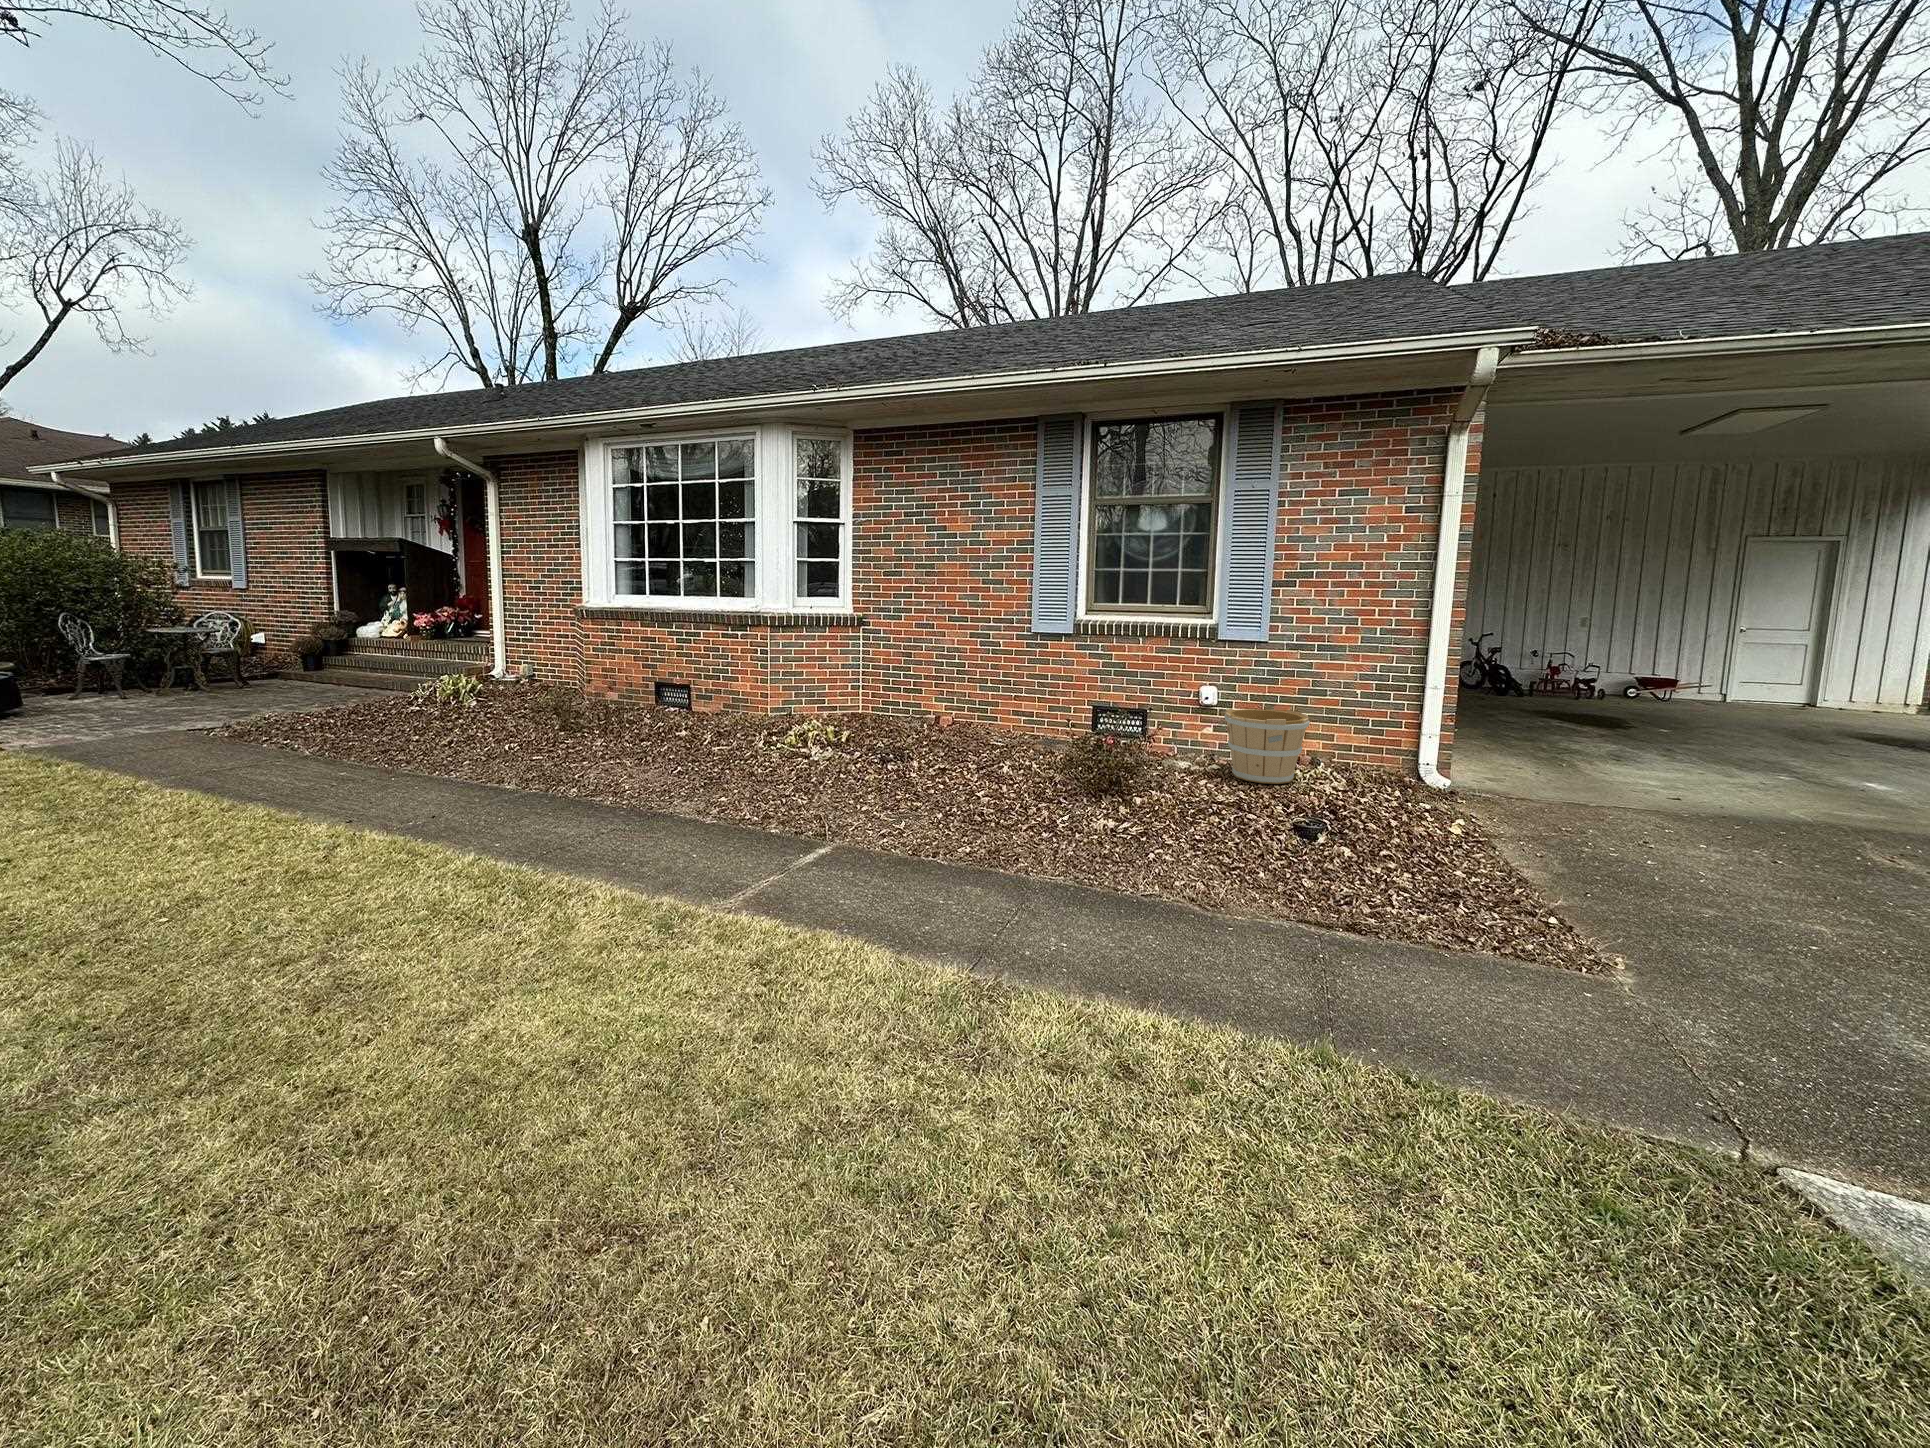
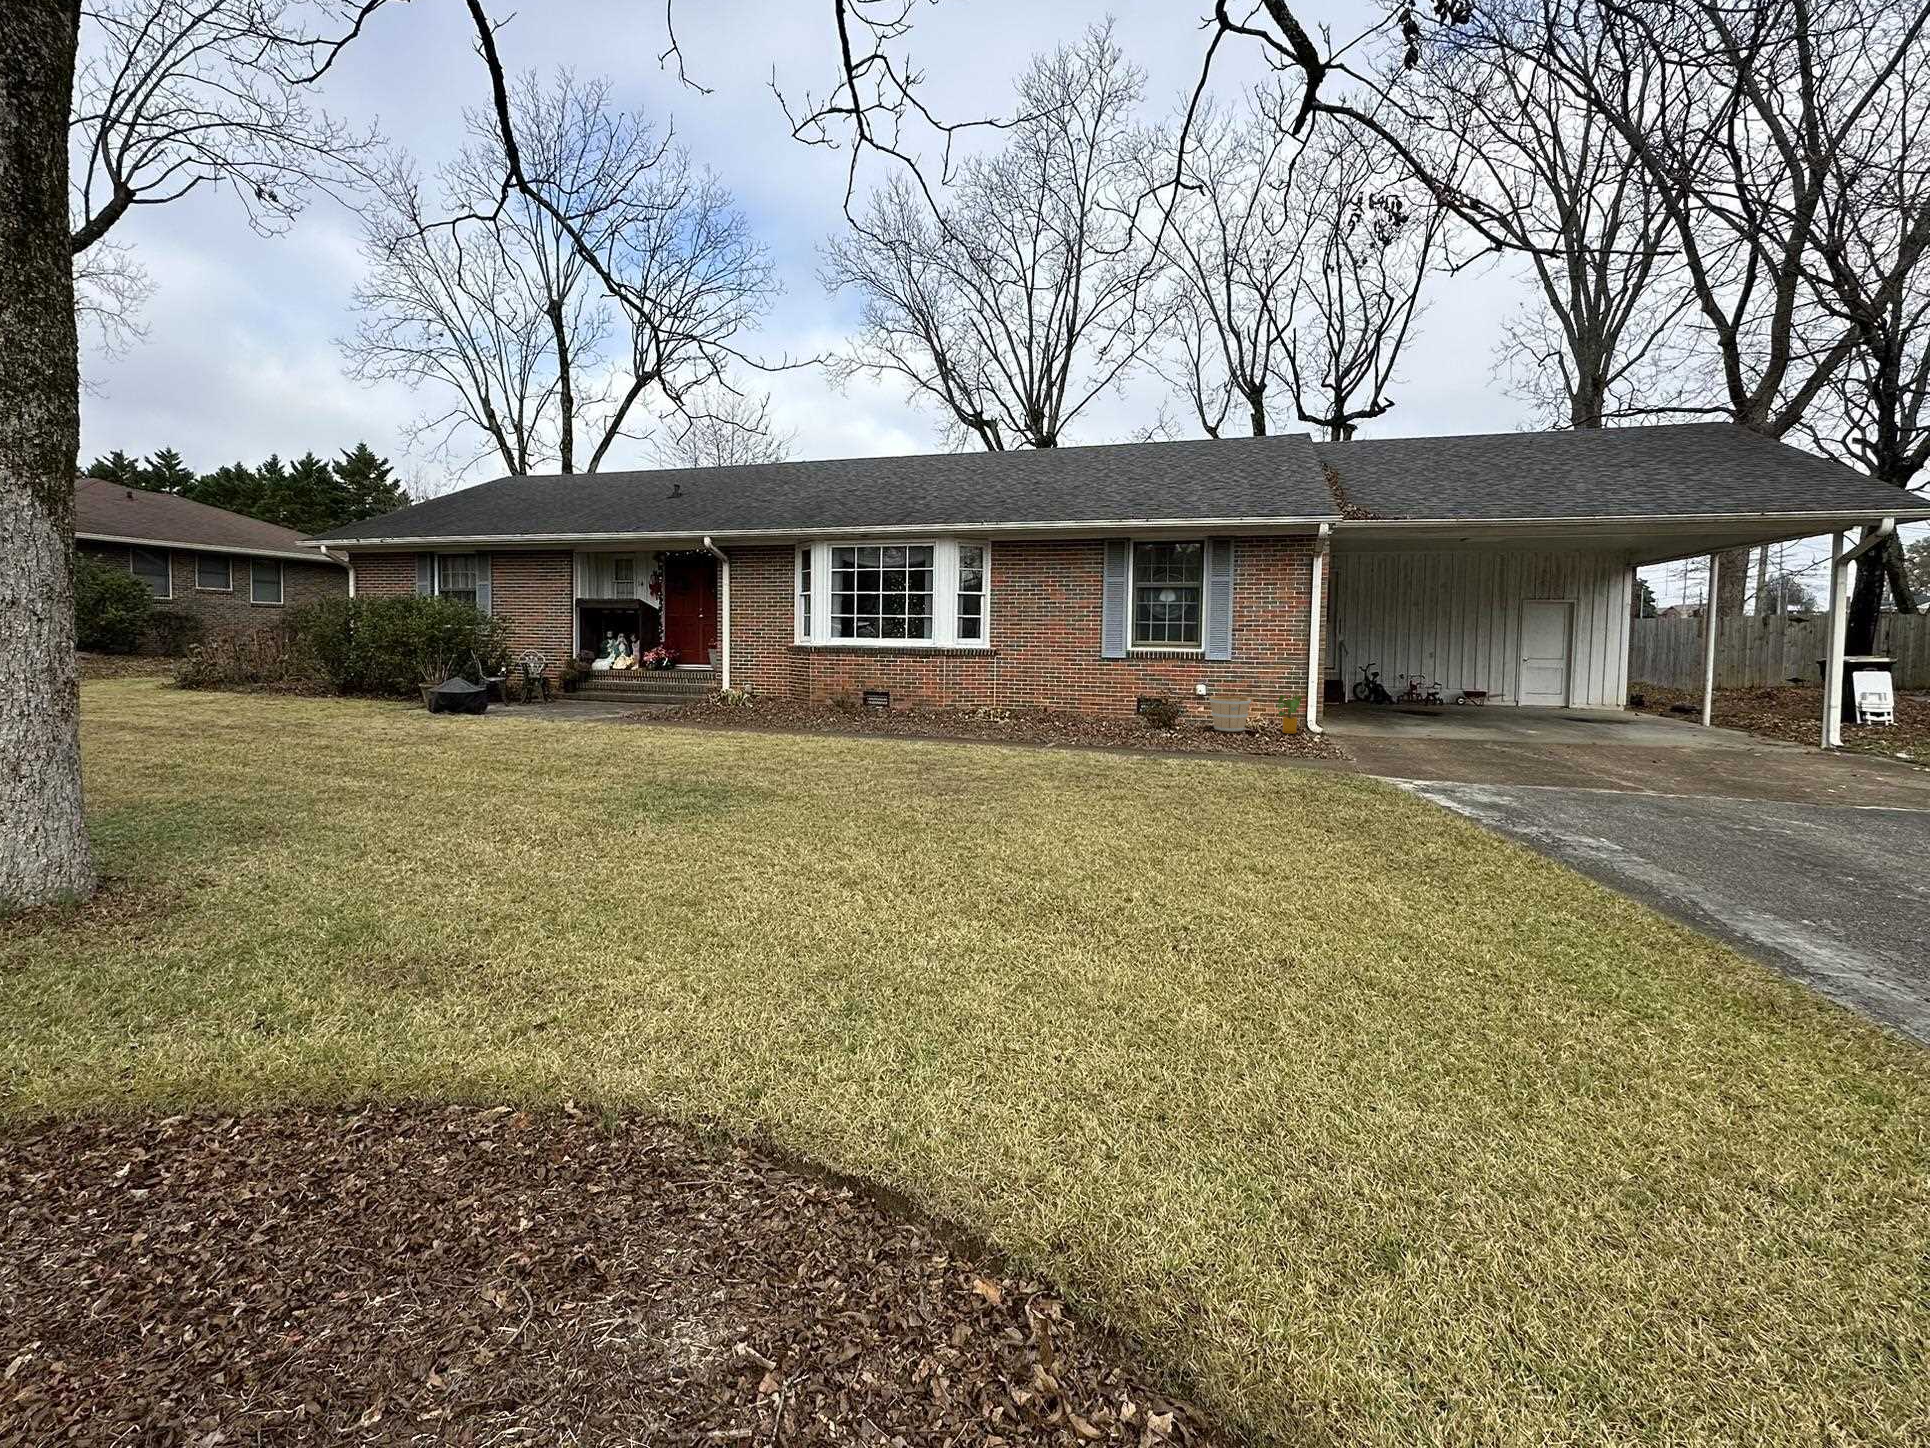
house plant: none [1363,711,1426,793] -> present [1277,695,1302,734]

